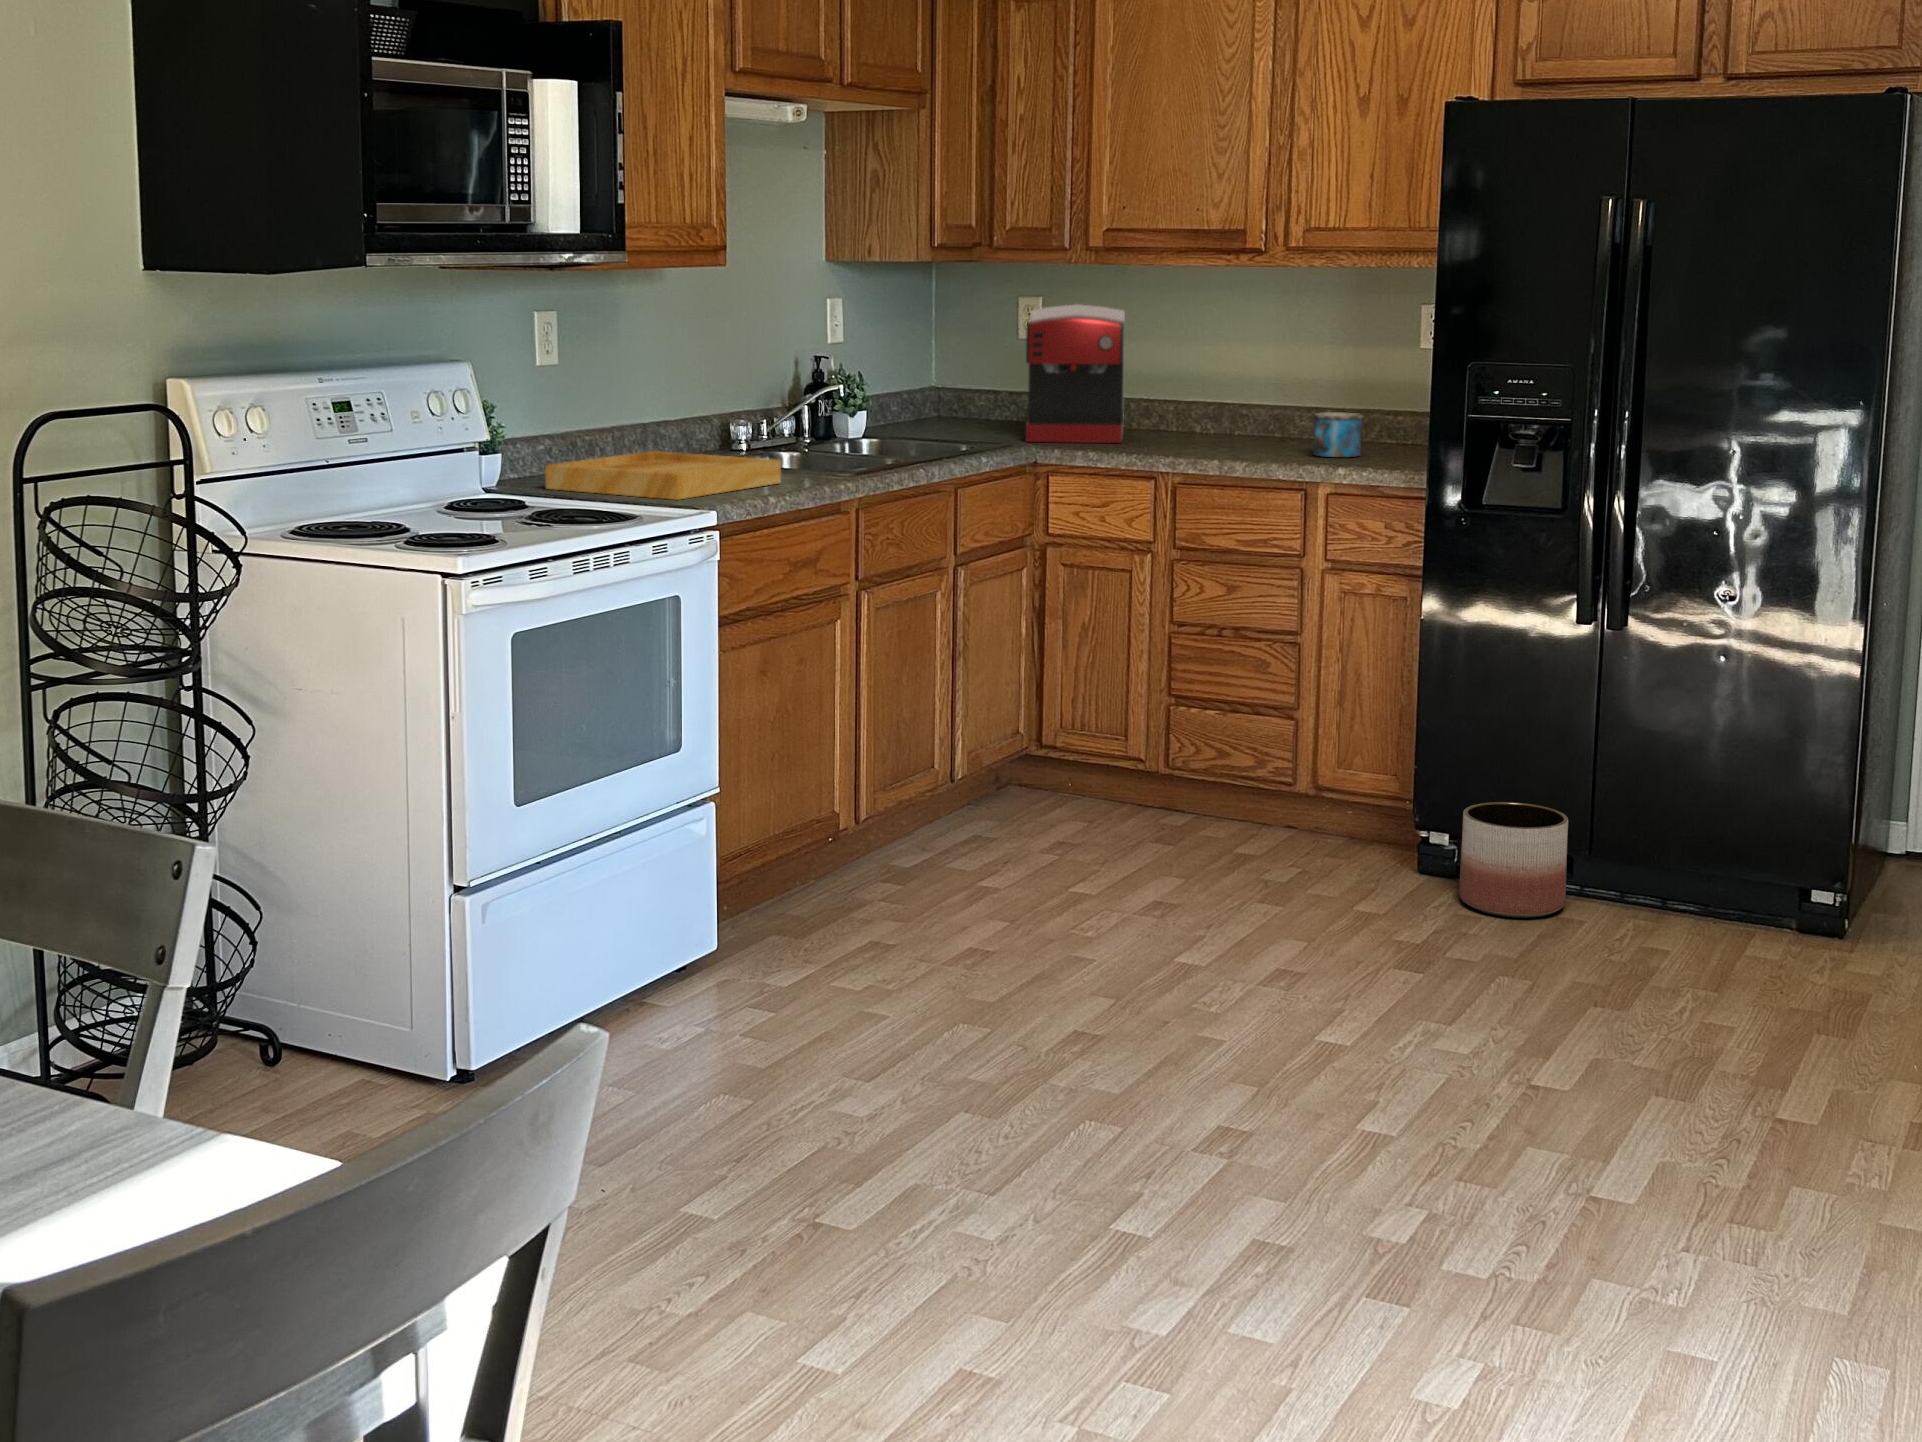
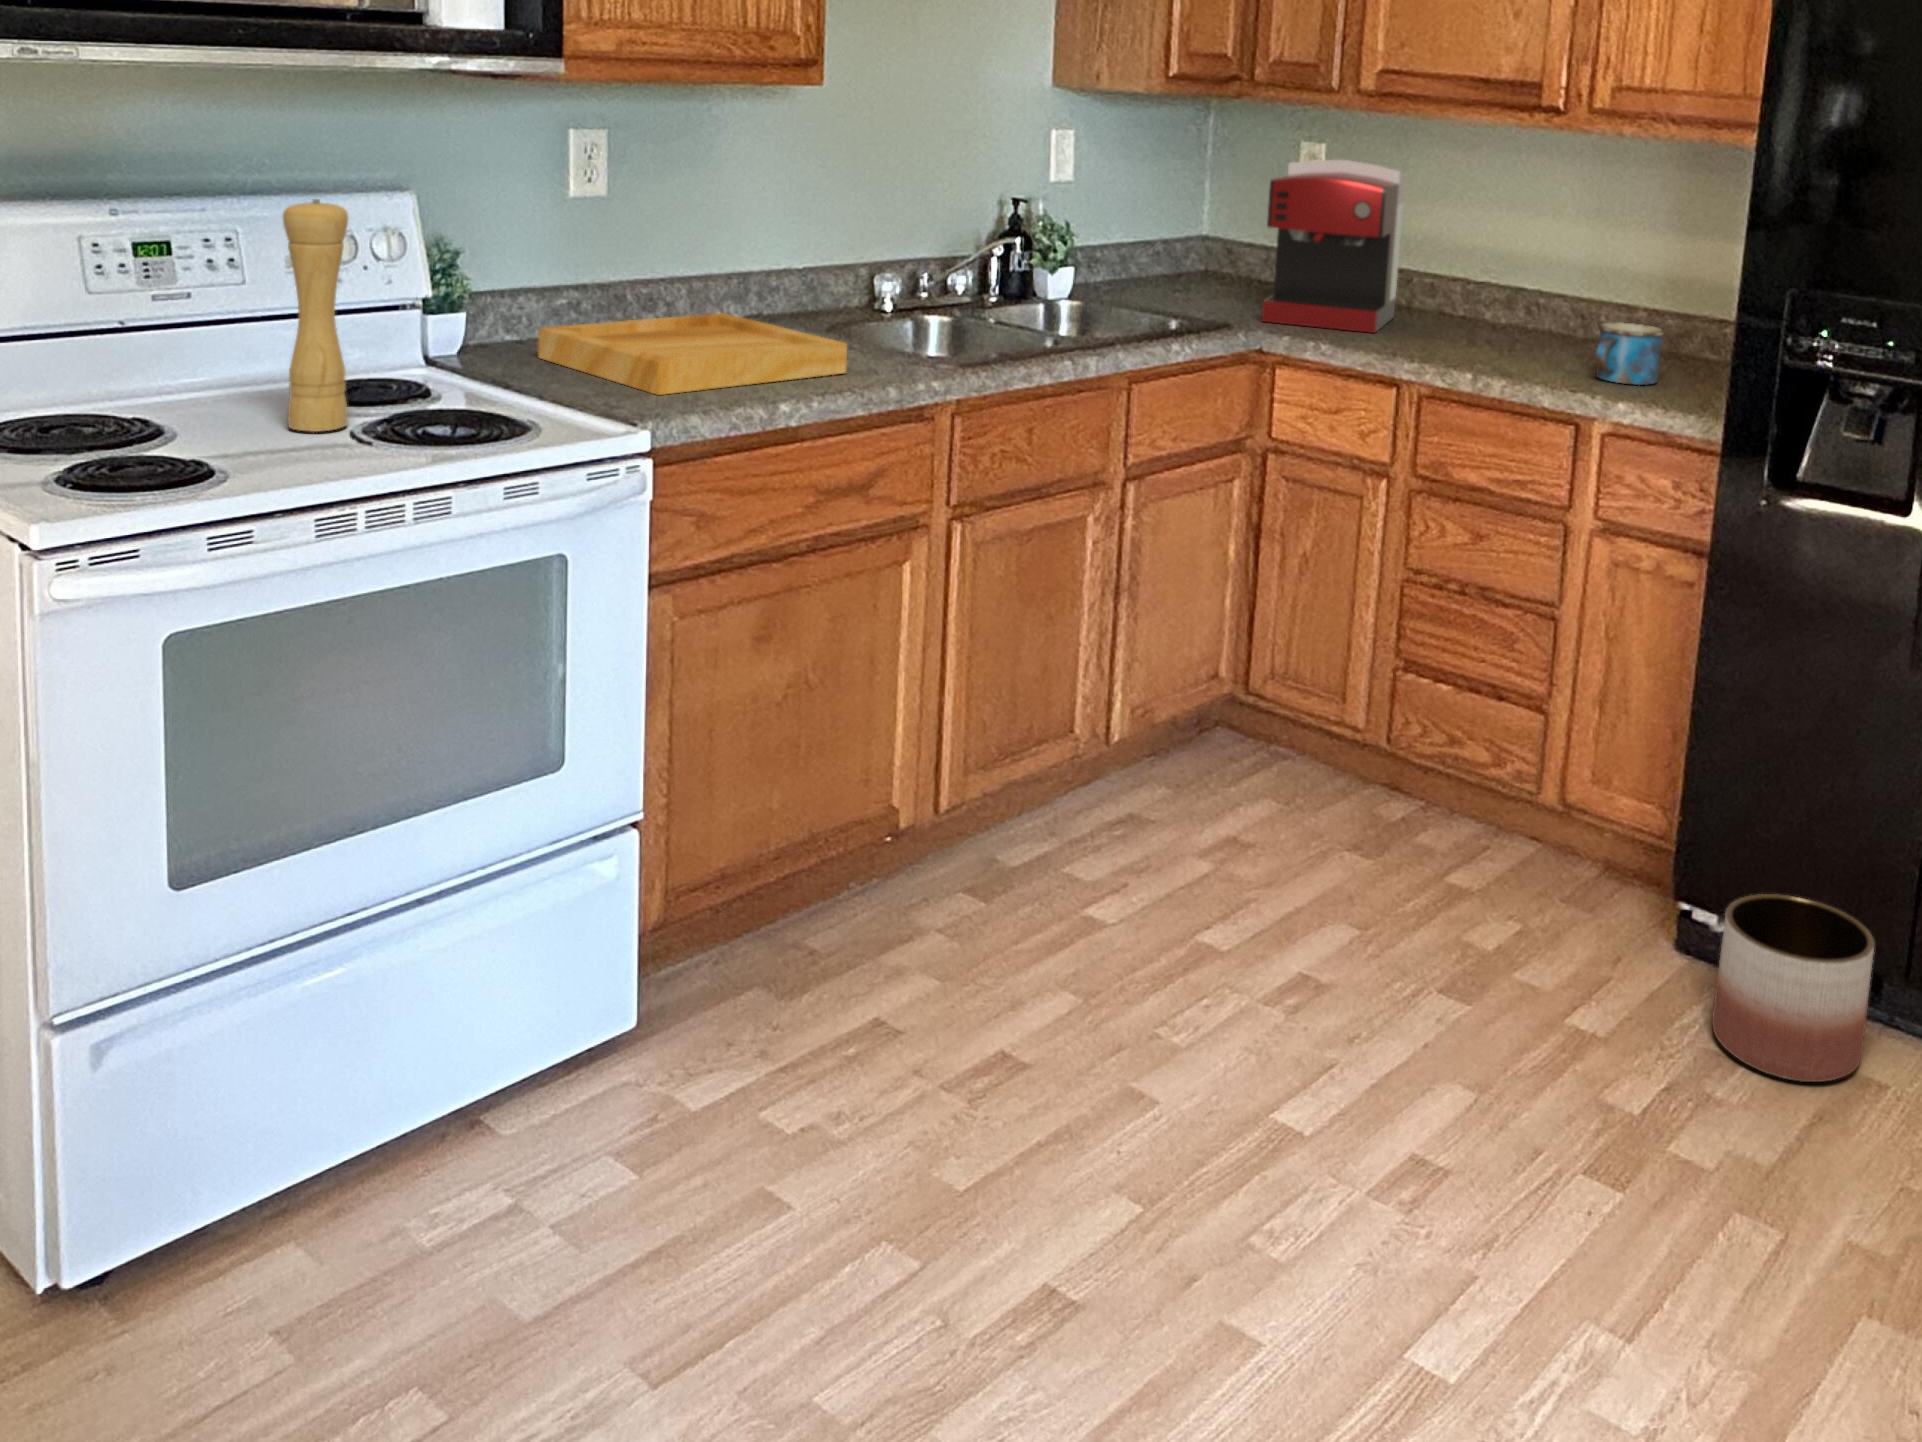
pepper mill: none [472,360,516,526] -> present [283,199,348,432]

